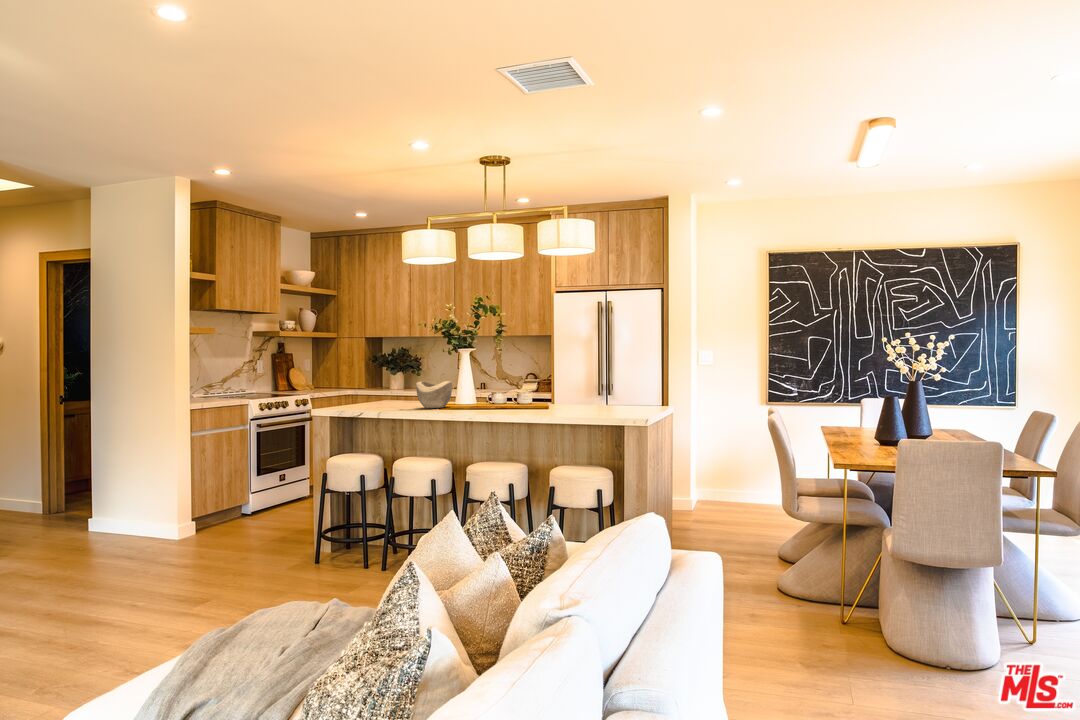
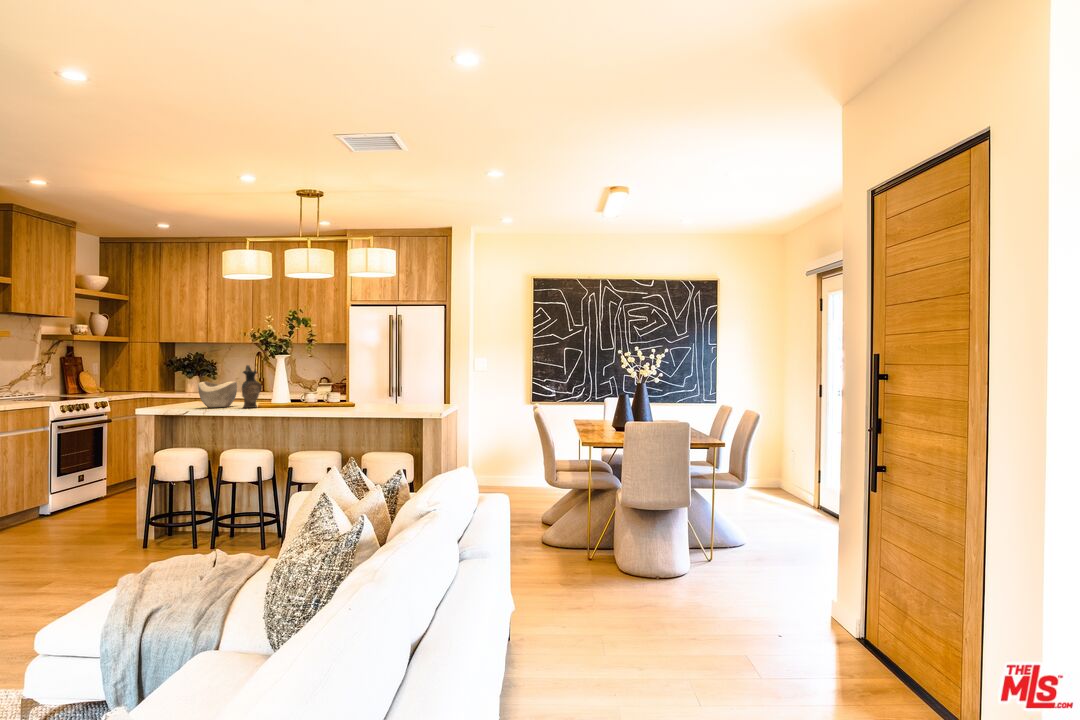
ceramic pitcher: none [458,364,478,409] -> present [242,365,262,408]

